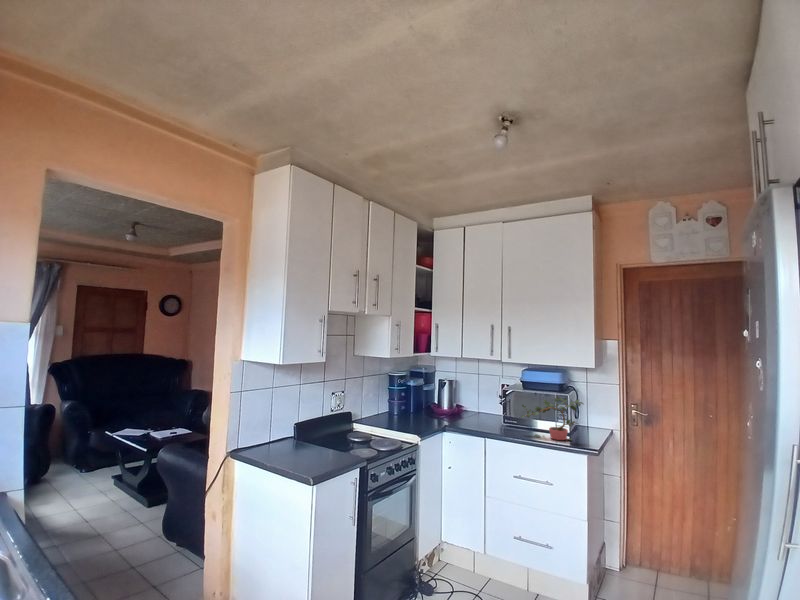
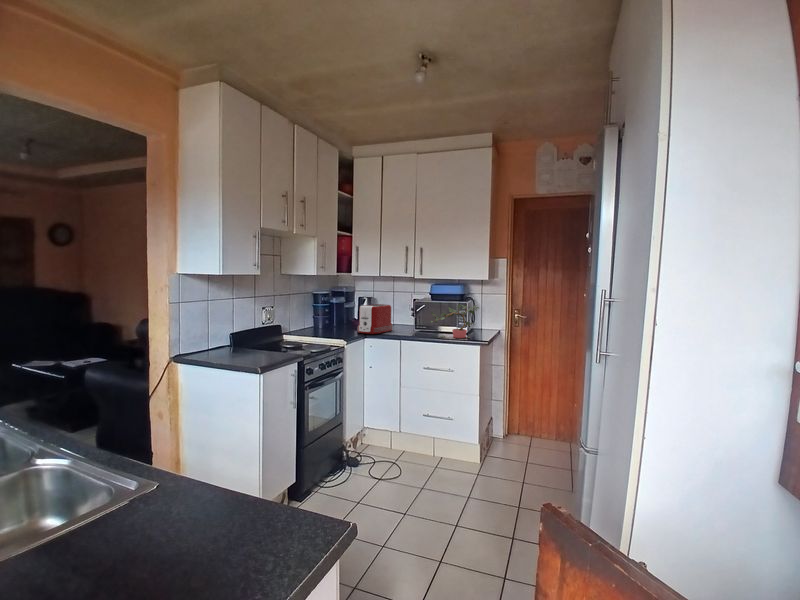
toaster: none [436,390,477,427] -> present [358,304,393,334]

